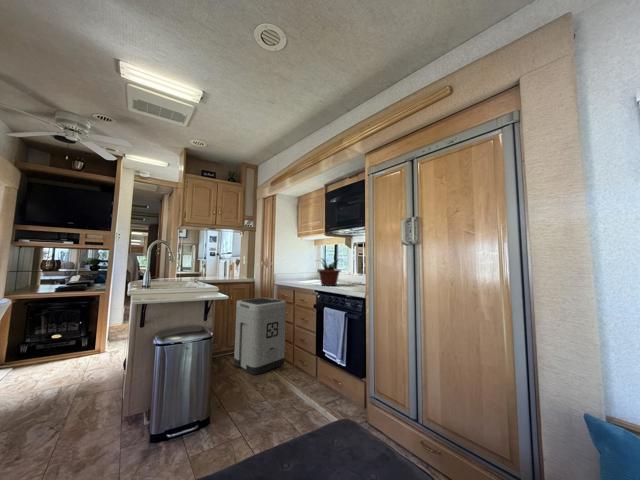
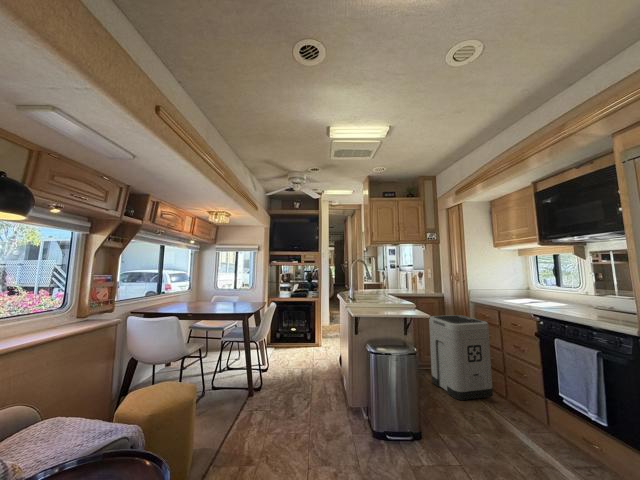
potted plant: present [318,259,341,286] -> none [528,274,578,311]

